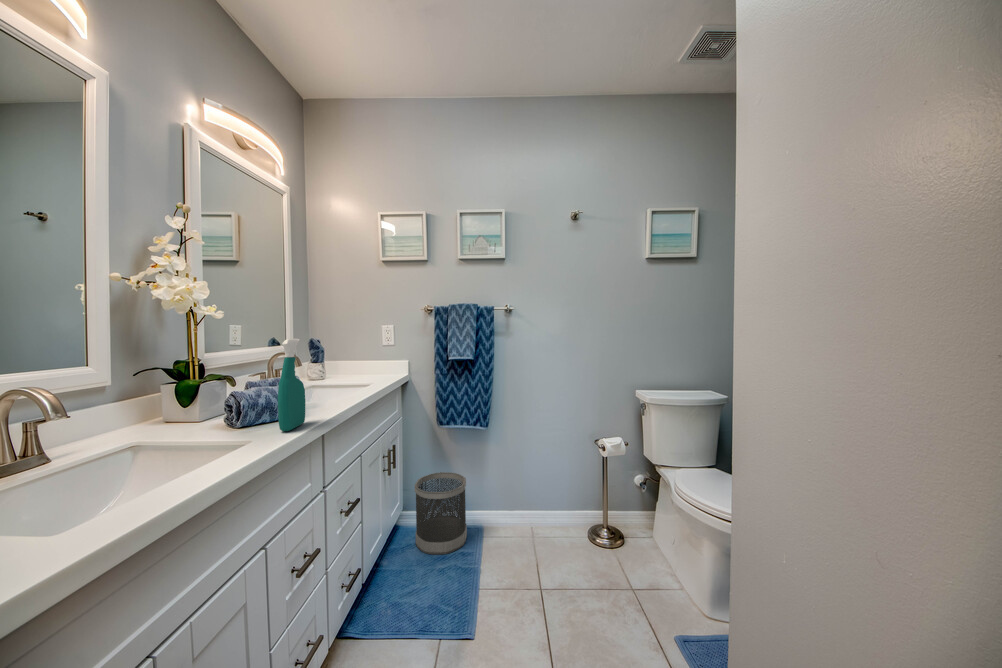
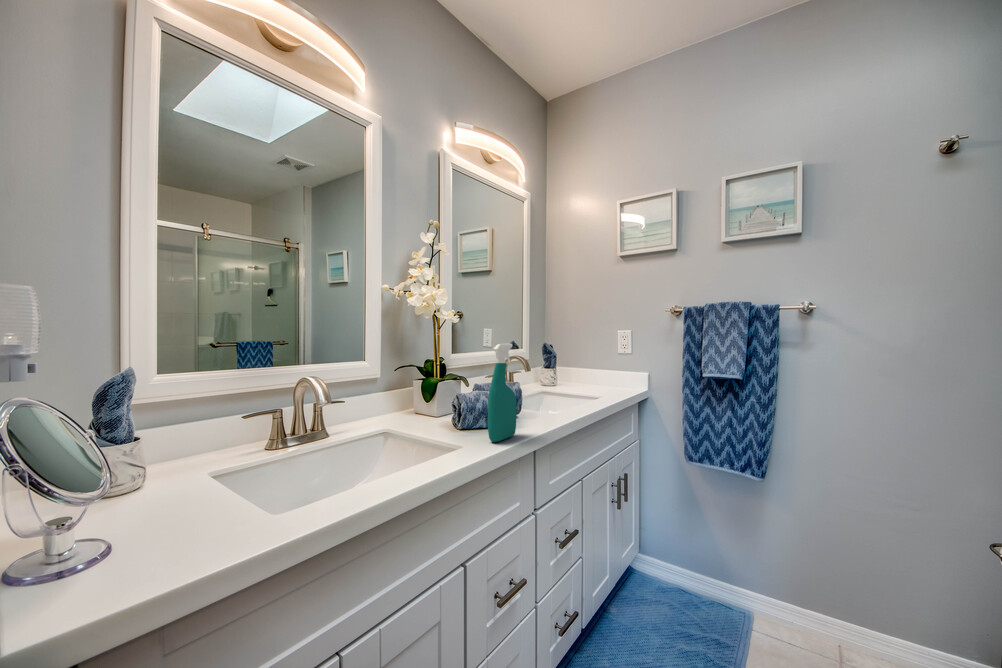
wastebasket: present [415,472,467,555] -> none [652,521,726,638]

